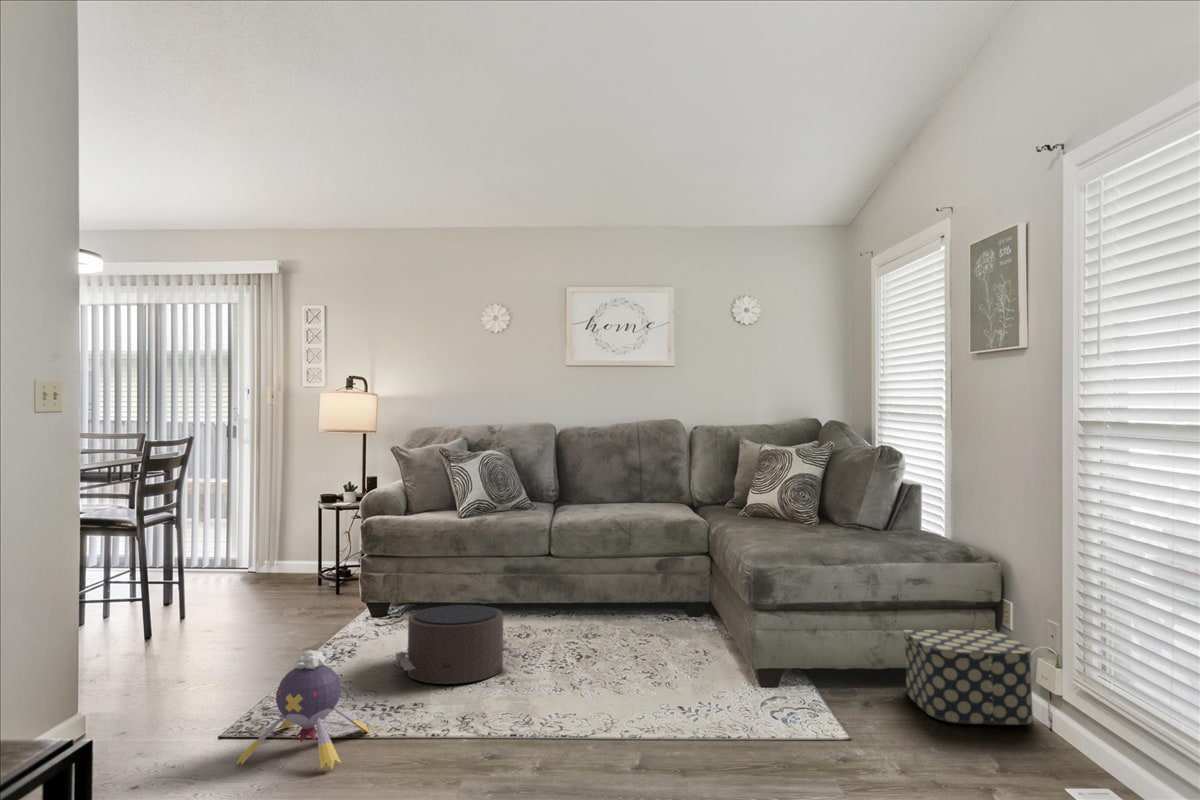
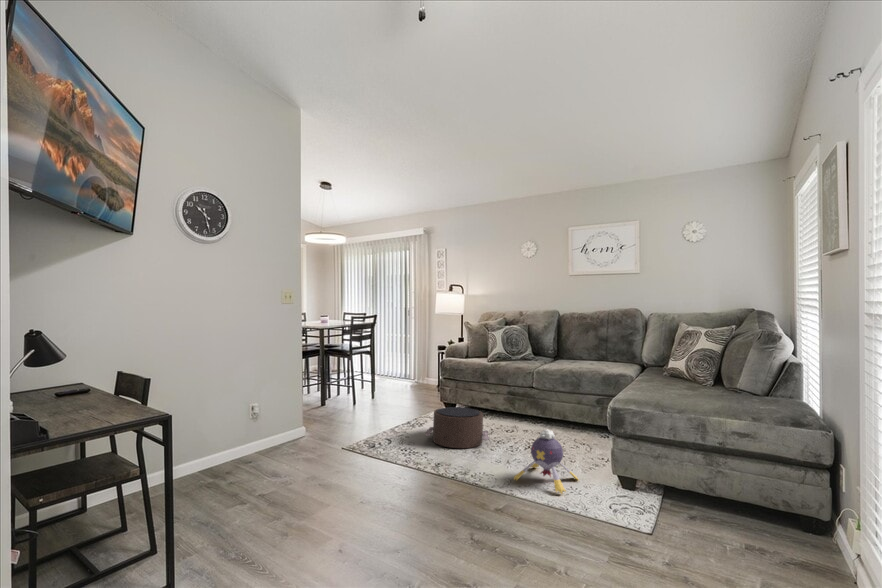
storage box: present [904,628,1033,725] -> none [732,470,838,568]
plush toy: present [237,650,371,769] -> present [514,430,578,494]

